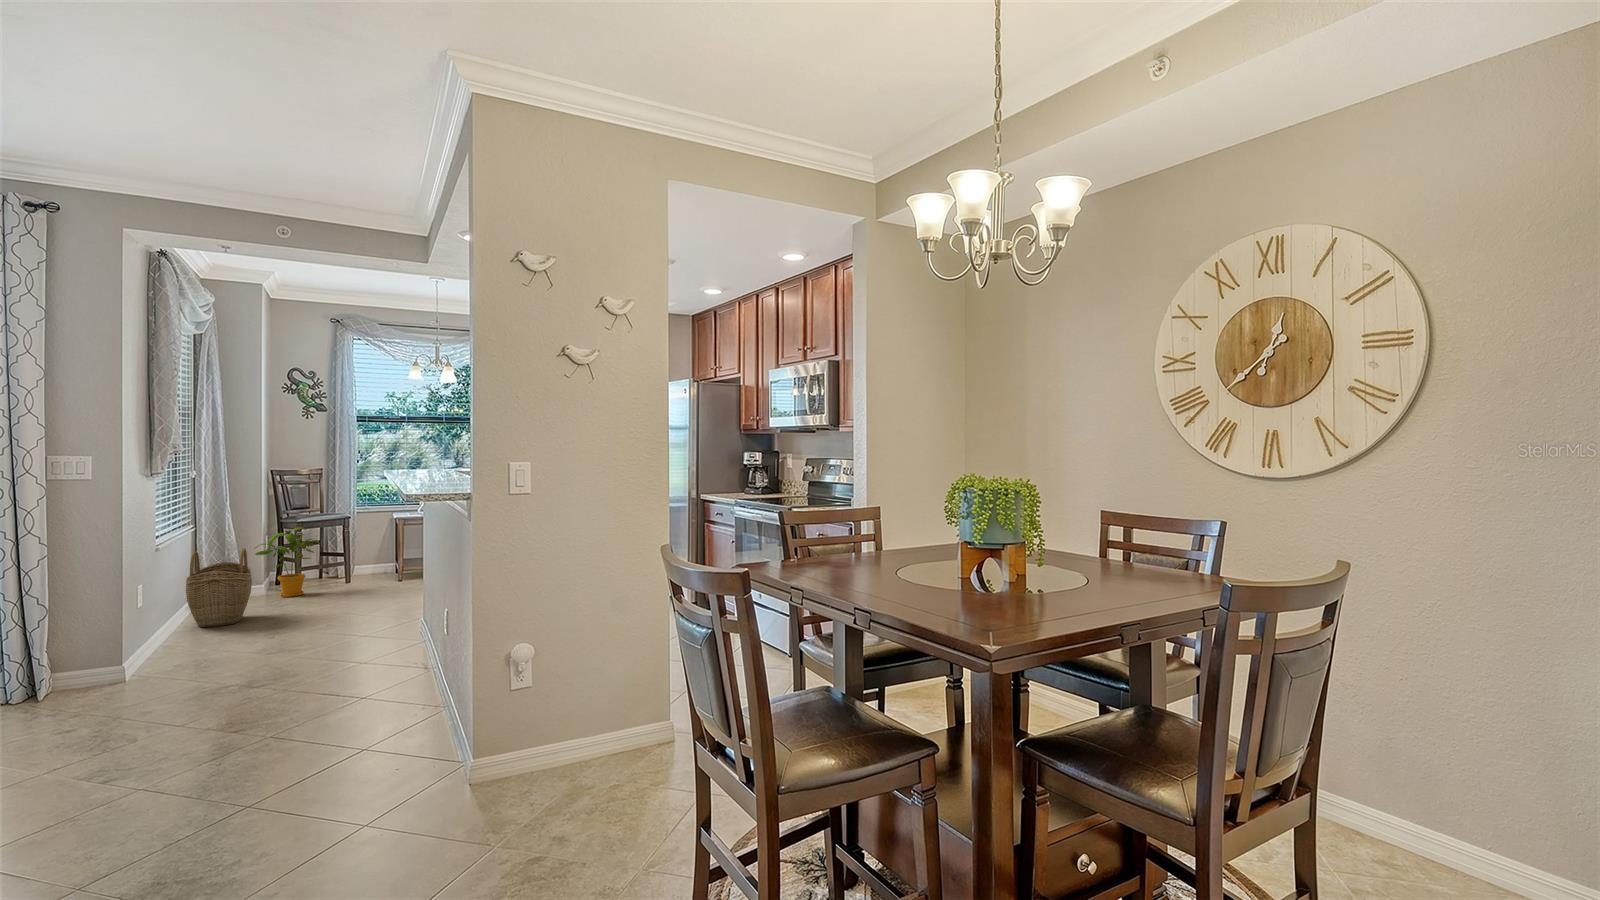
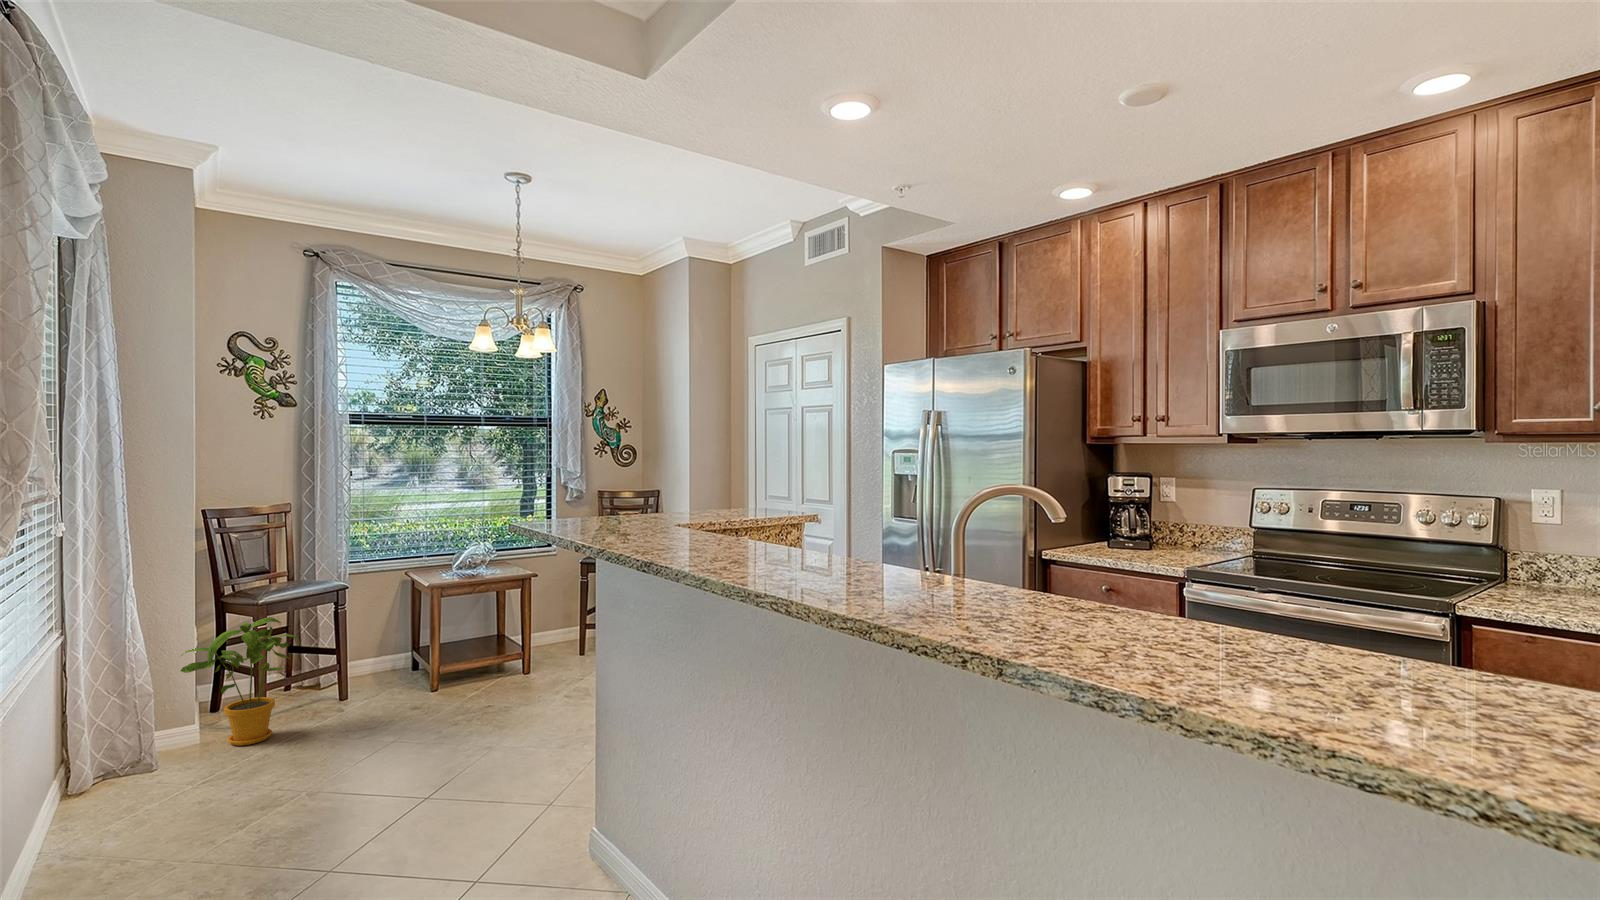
woven basket: present [186,548,252,627] -> none [48,684,189,865]

